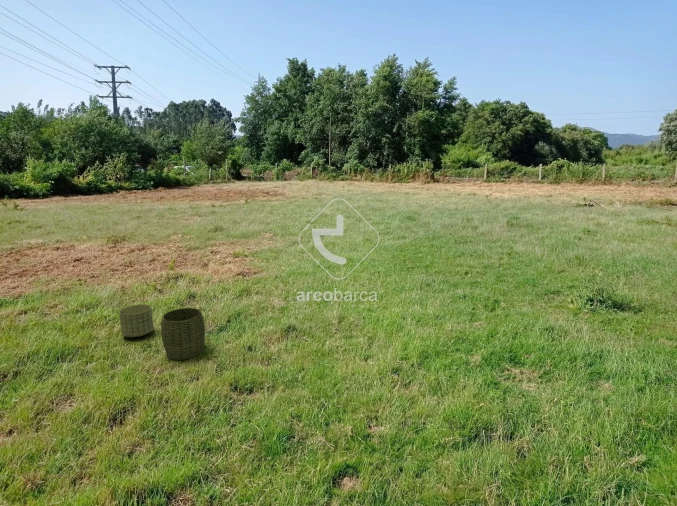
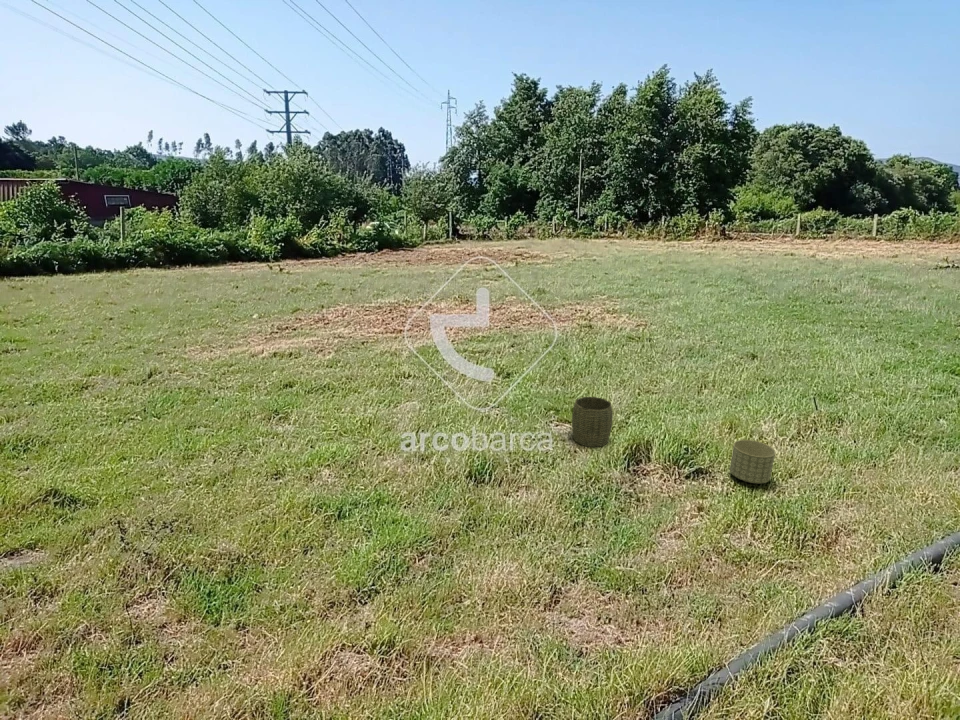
woven basket: present [161,308,205,360] -> present [572,397,613,447]

